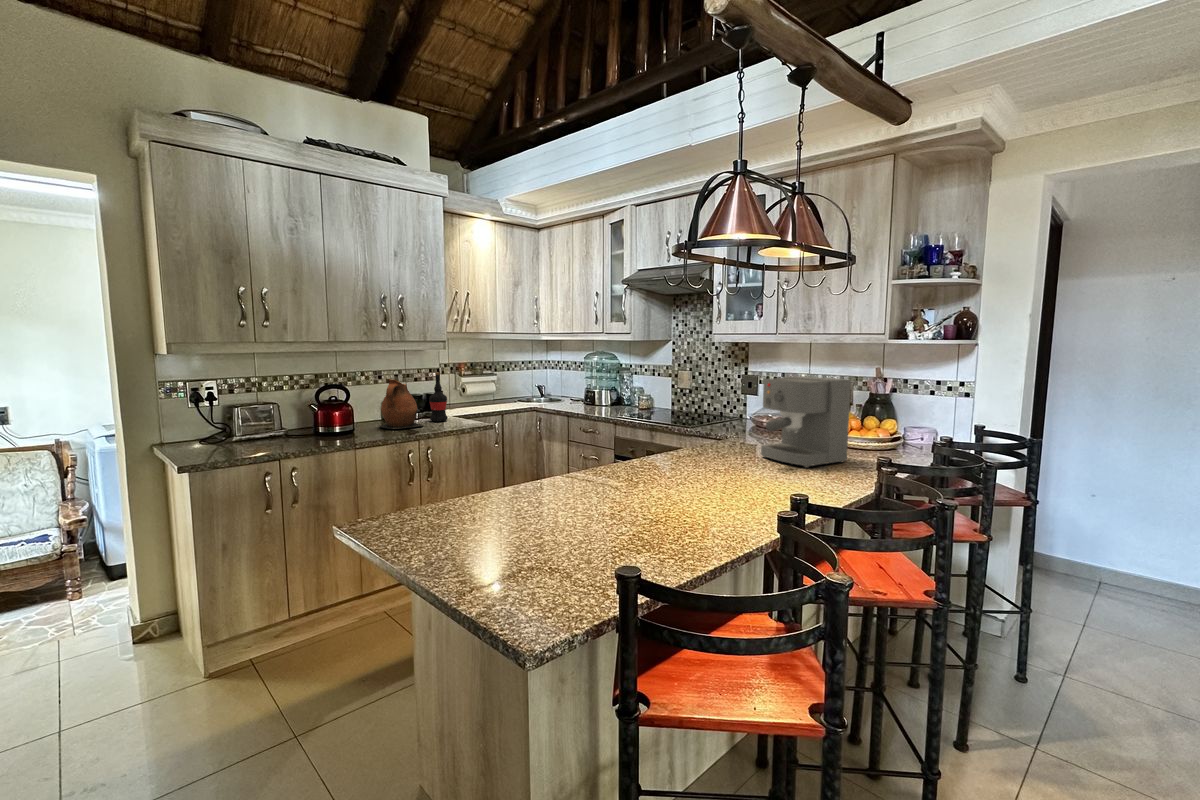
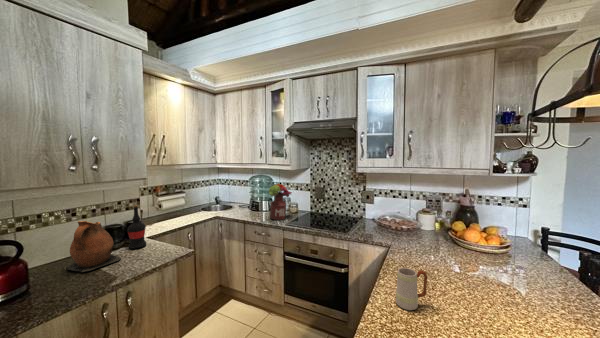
flower arrangement: none [601,361,636,413] -> present [269,184,292,220]
coffee maker: present [761,376,851,468] -> none [453,207,525,301]
mug: none [671,426,702,463] -> present [396,268,427,310]

